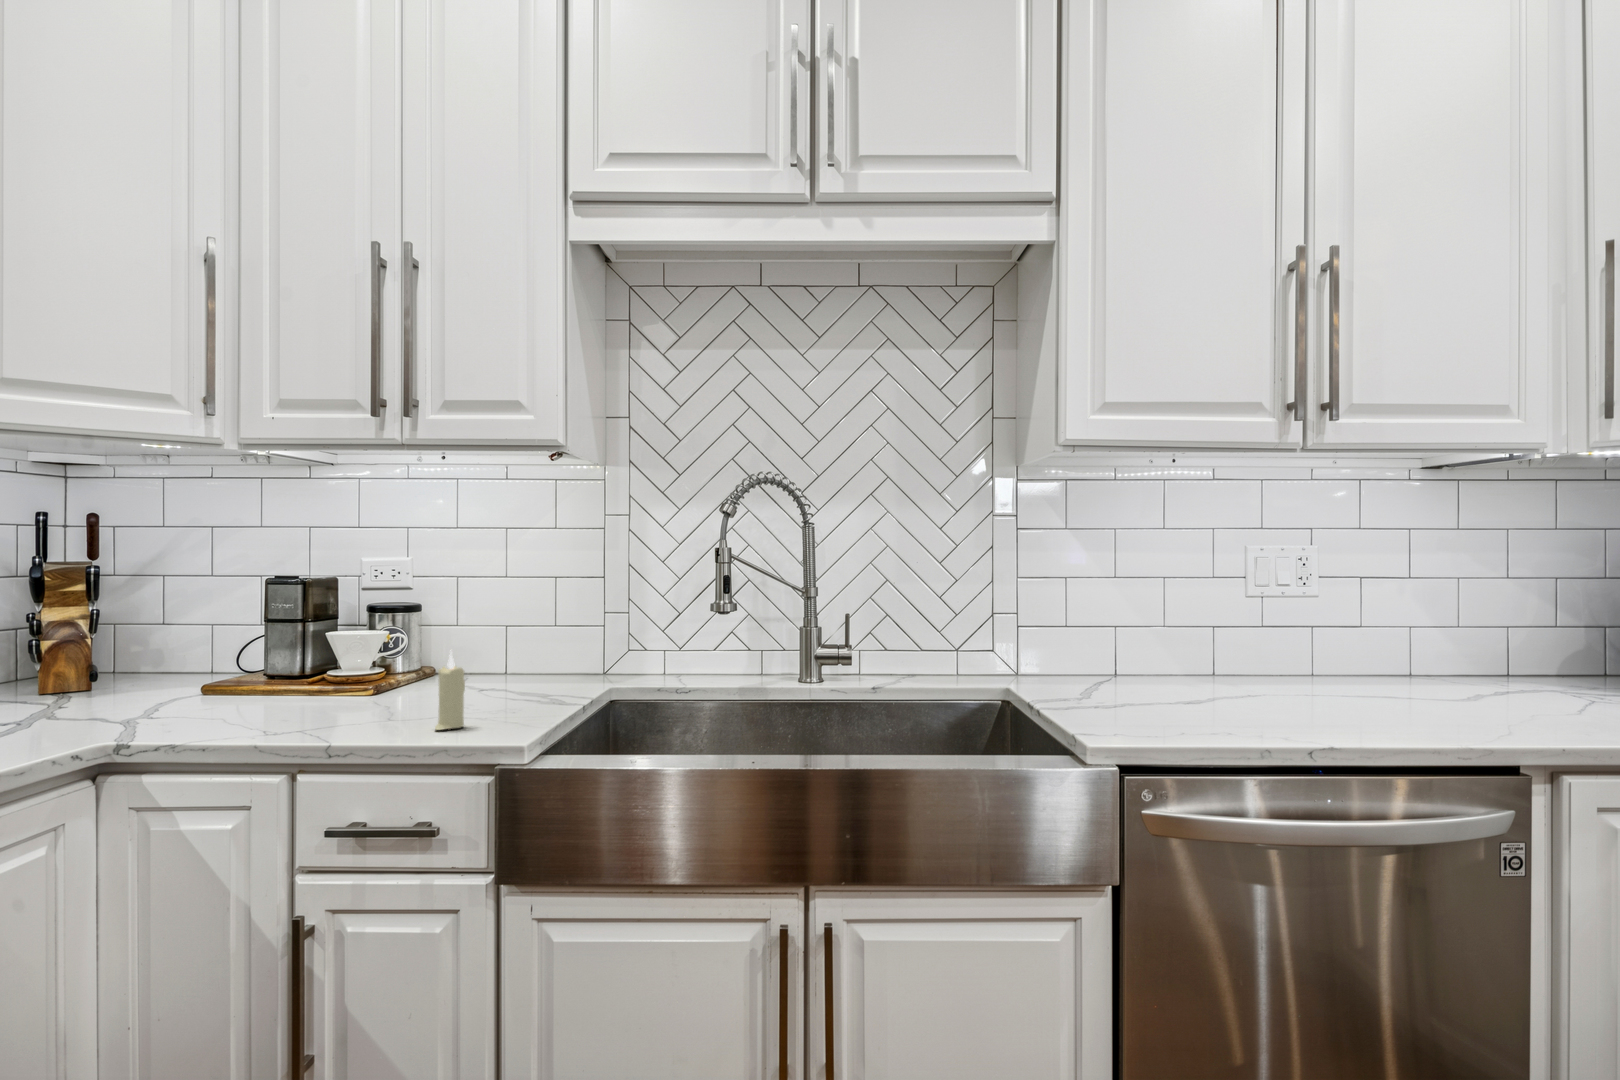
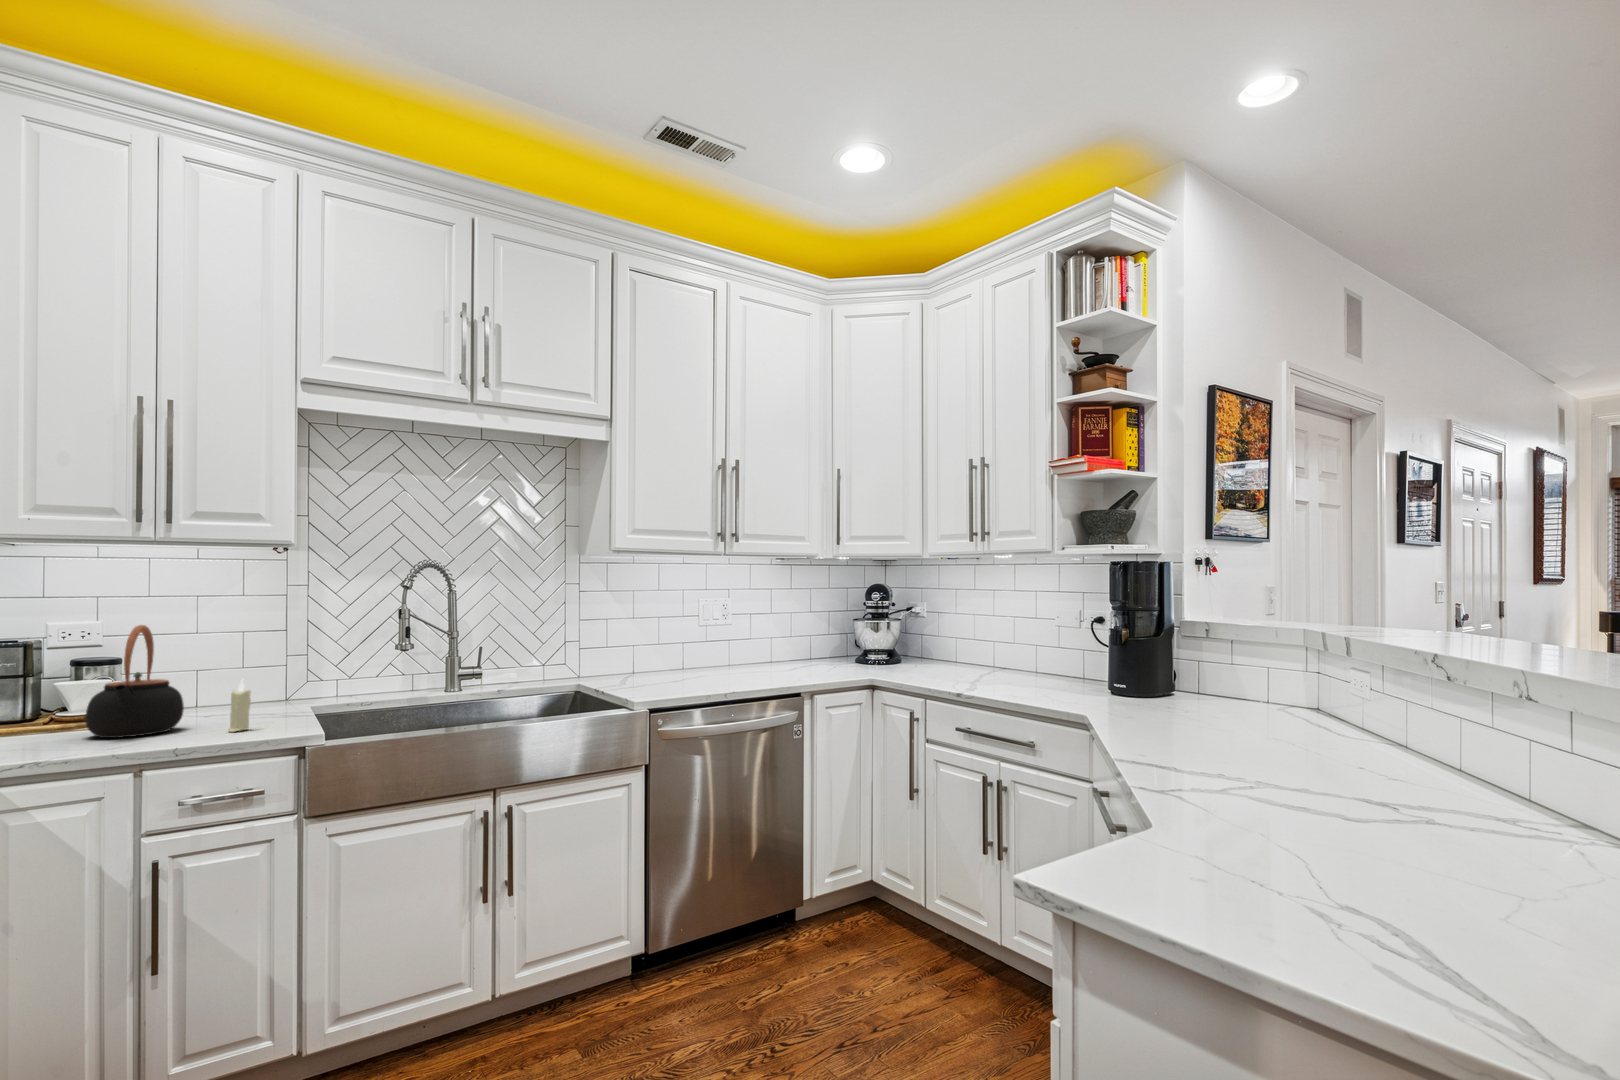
teapot: none [299,562,414,720] -> present [85,625,184,738]

